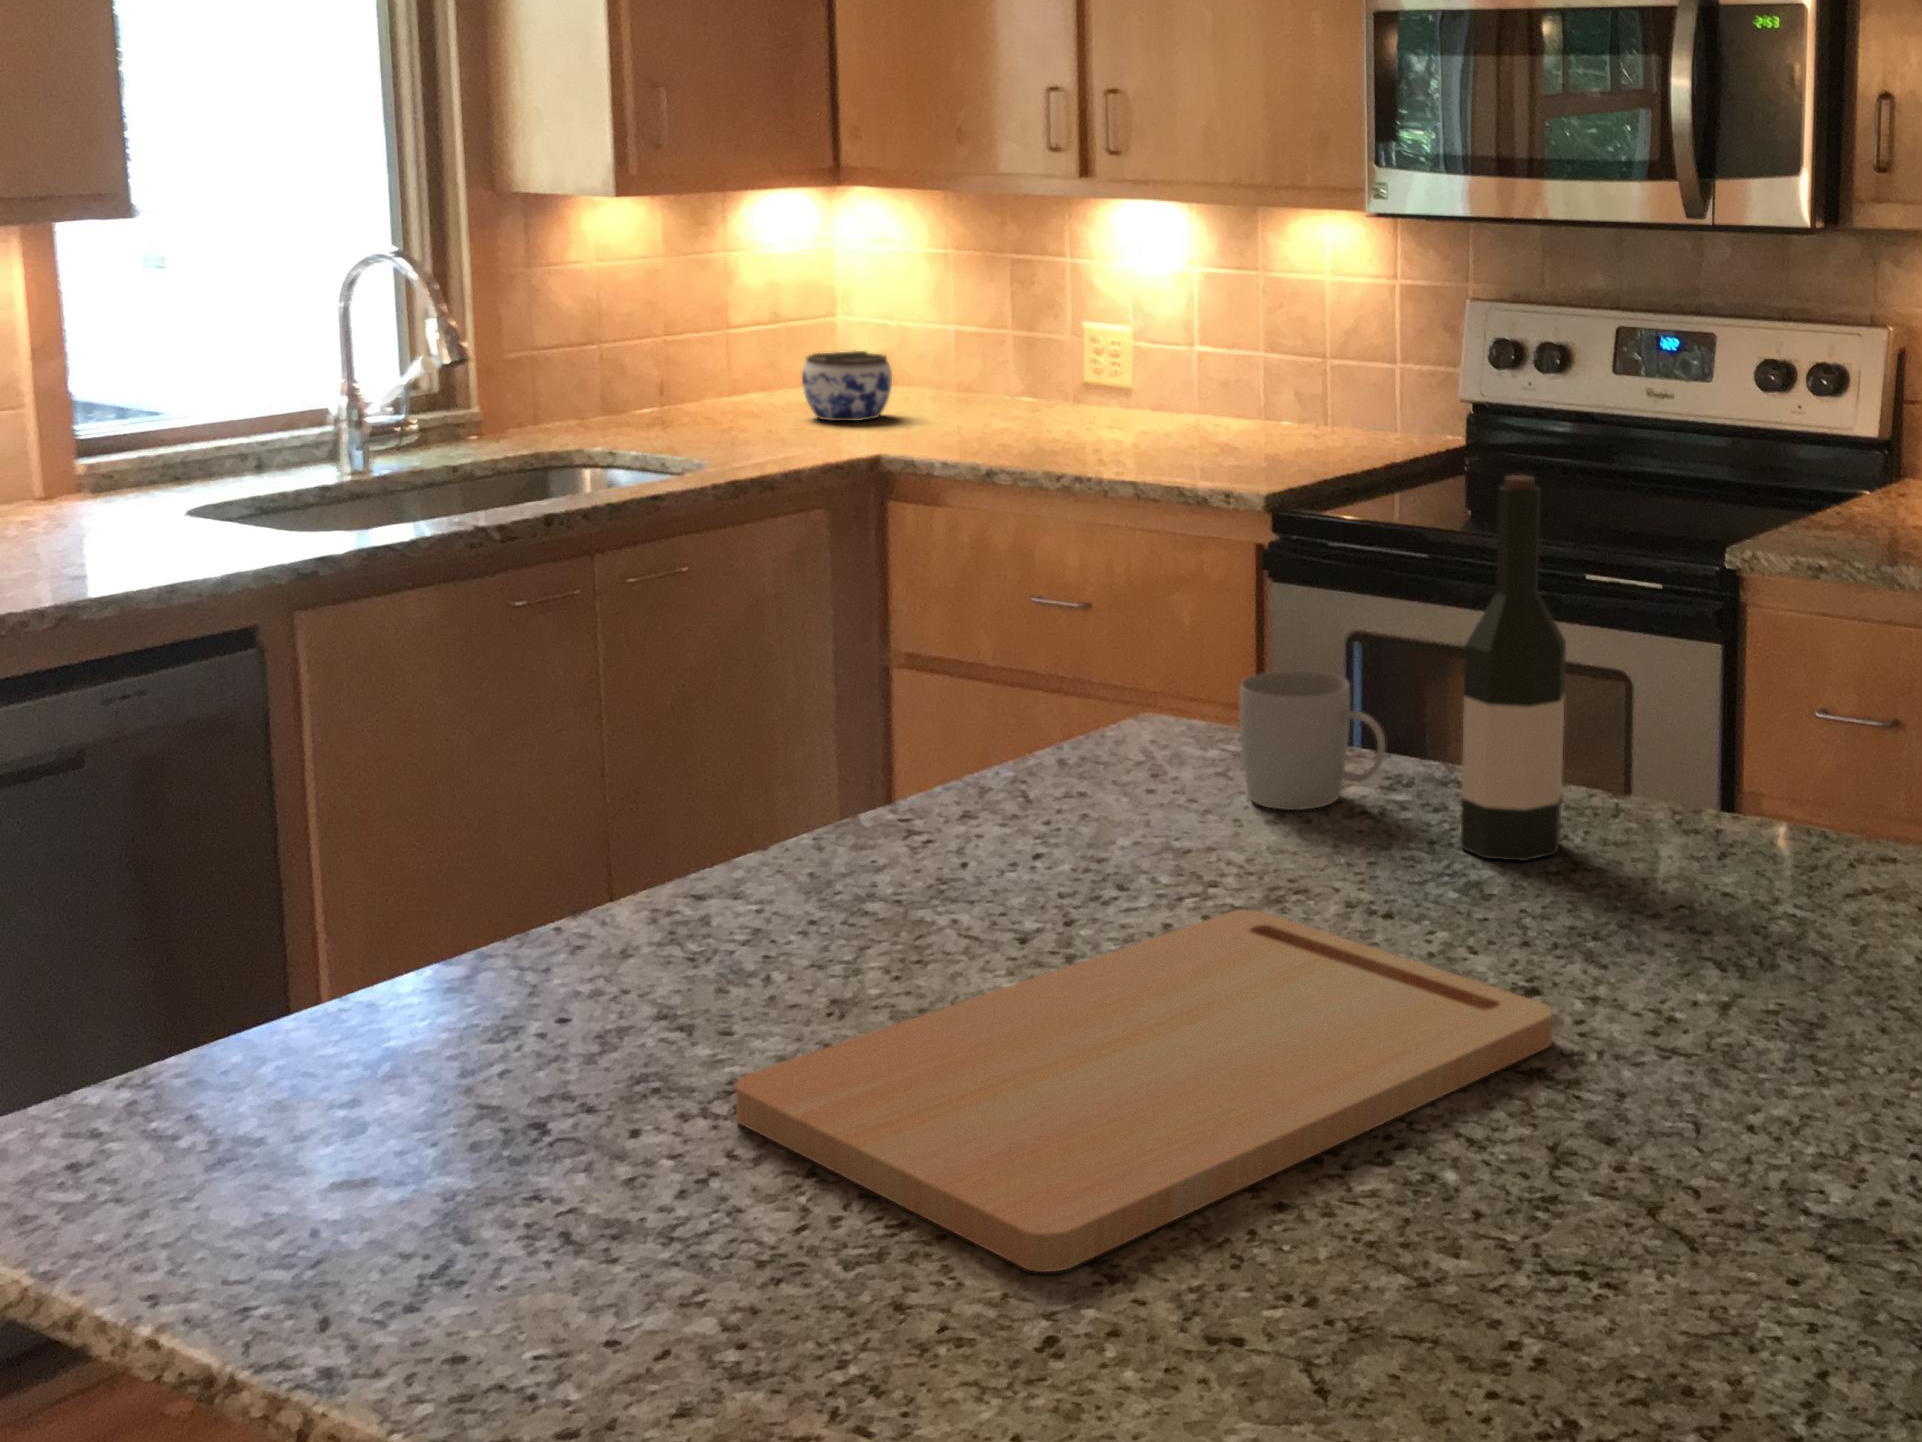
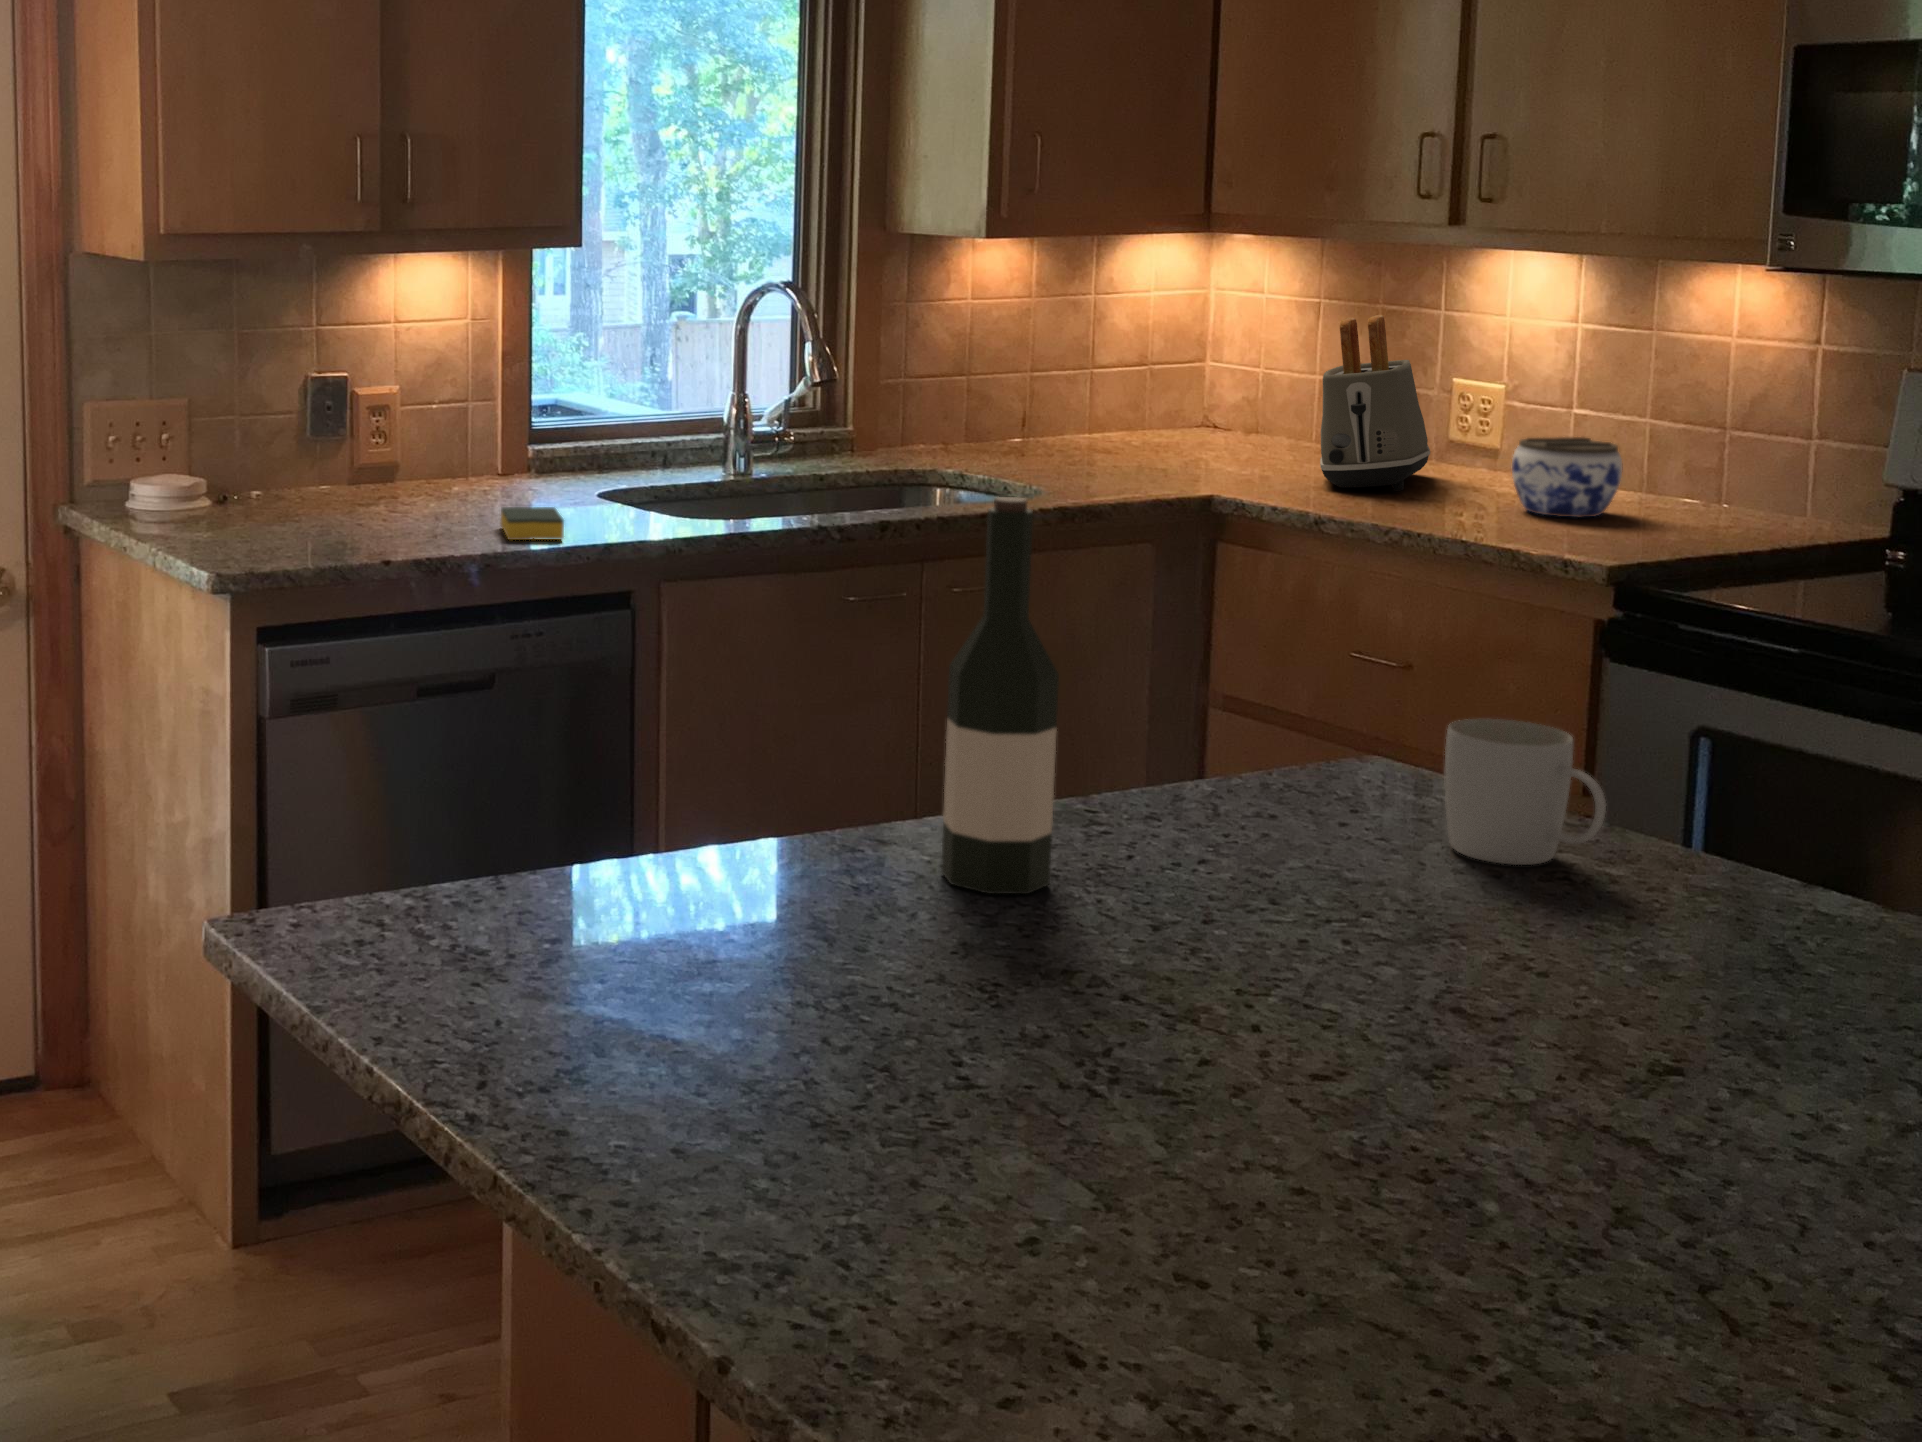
toaster: none [978,269,1079,439] -> present [1320,315,1430,491]
jar: present [802,351,892,421] -> present [1512,437,1623,517]
wine bottle: present [1461,475,1566,861] -> present [941,497,1059,894]
sponge: none [60,533,156,579] -> present [501,507,564,540]
cutting board: present [735,910,1552,1272] -> none [841,936,1683,1192]

